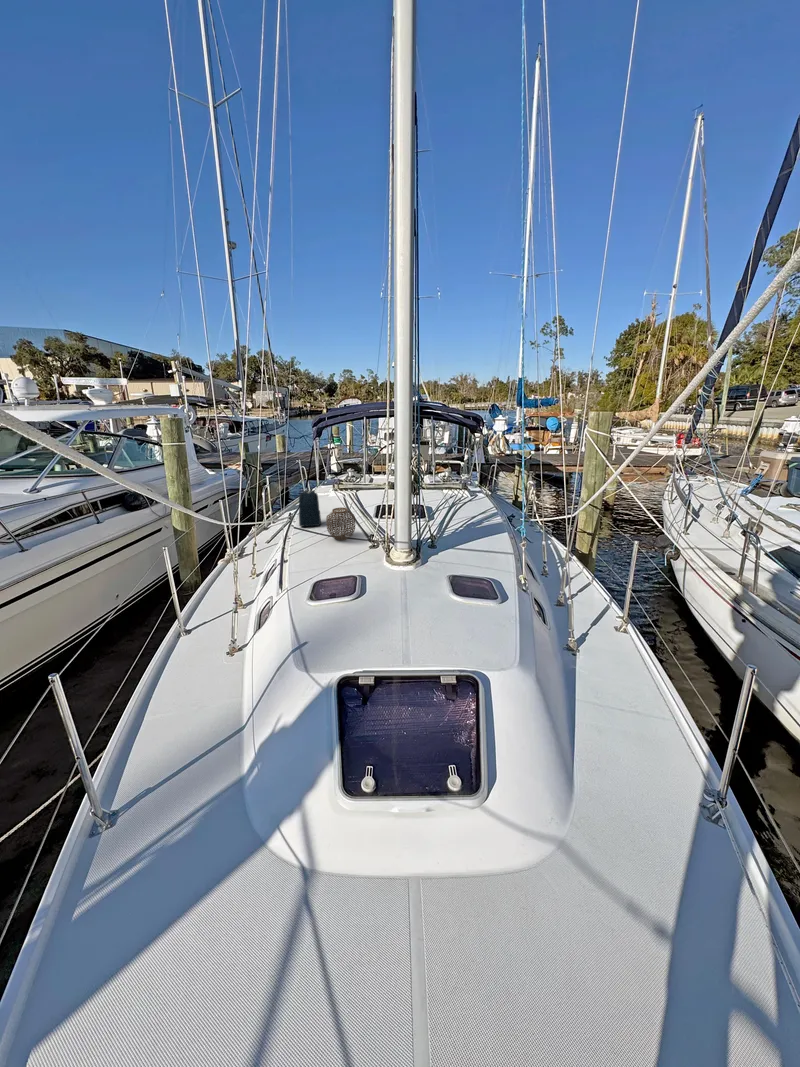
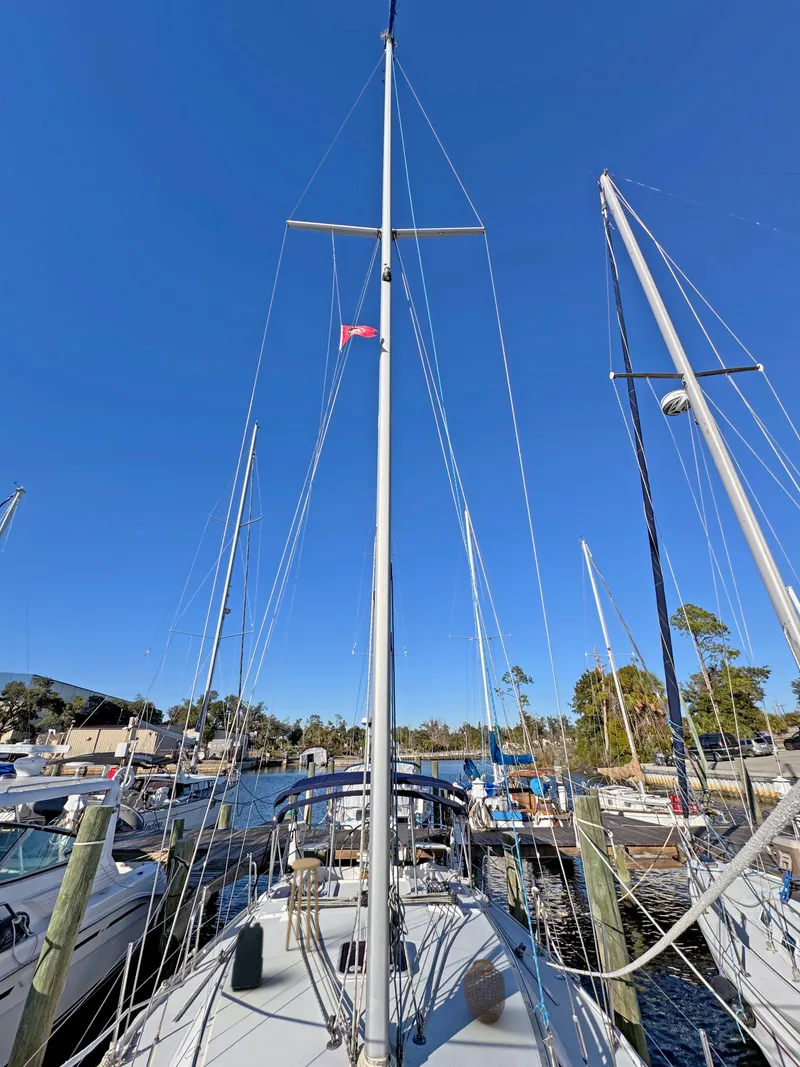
stool: none [334,453,360,511] -> present [286,858,320,952]
woven basket: present [326,507,355,540] -> present [464,959,505,1024]

